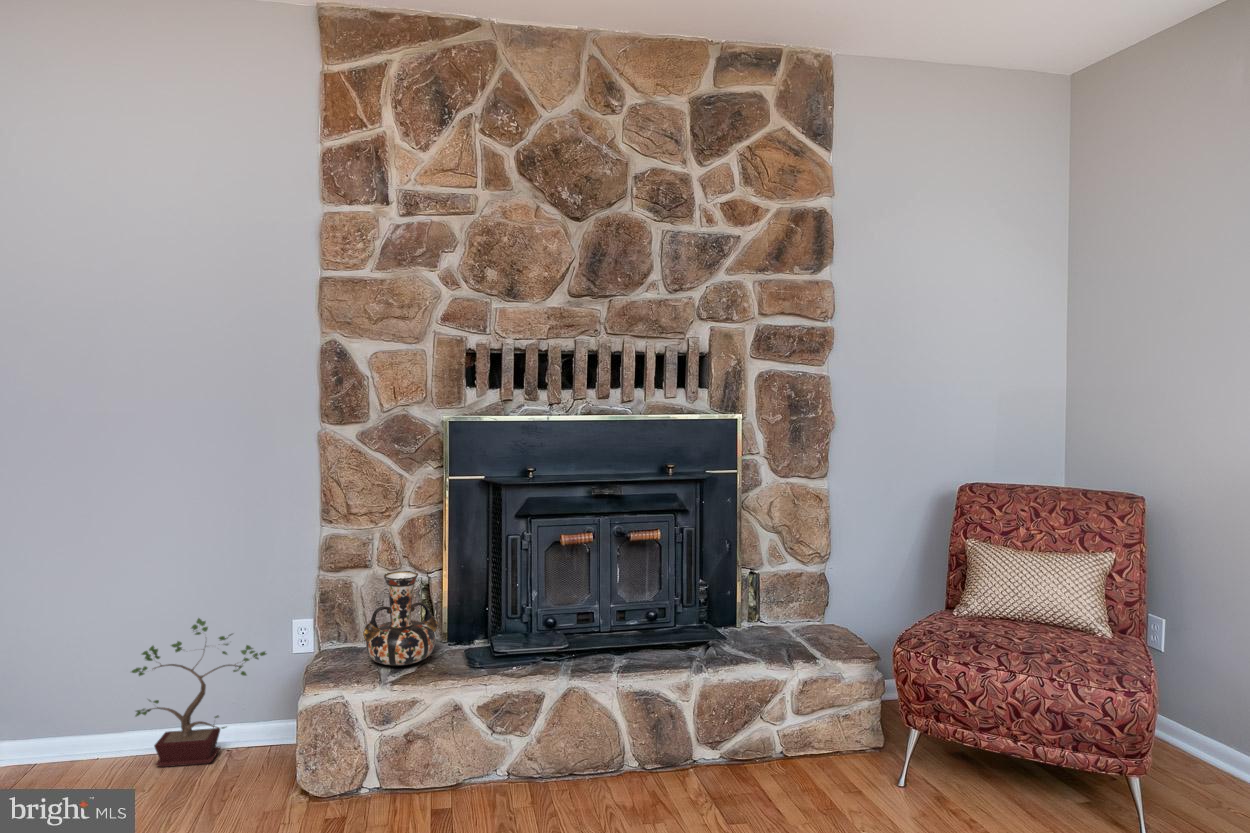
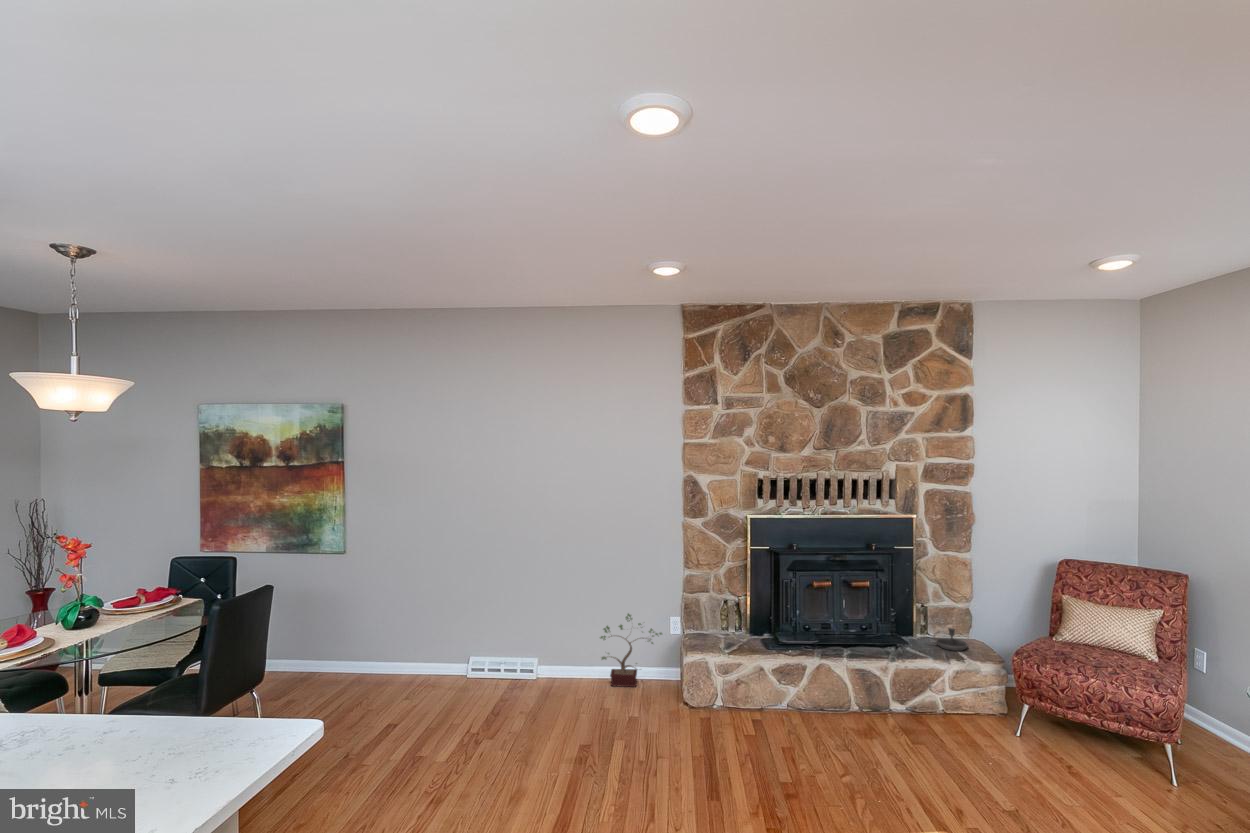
decorative vase: present [363,571,438,666] -> none [711,596,748,646]
candlestick: none [764,606,820,644] -> present [934,628,967,651]

